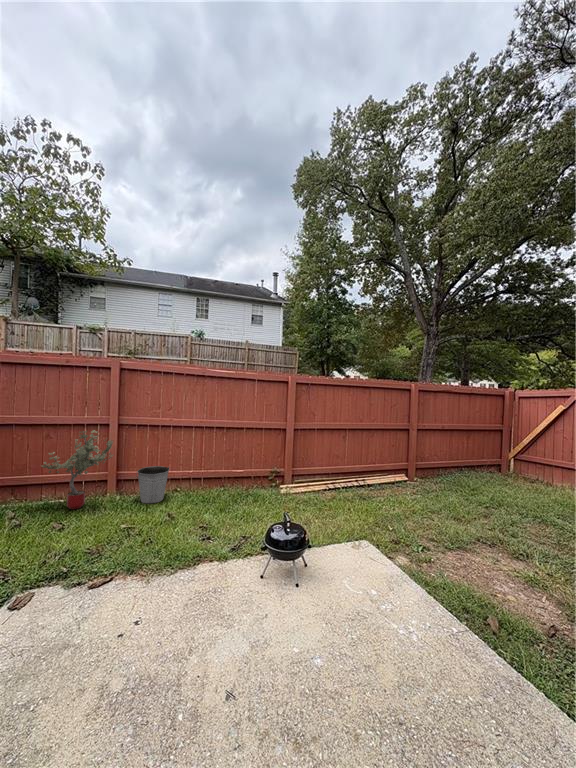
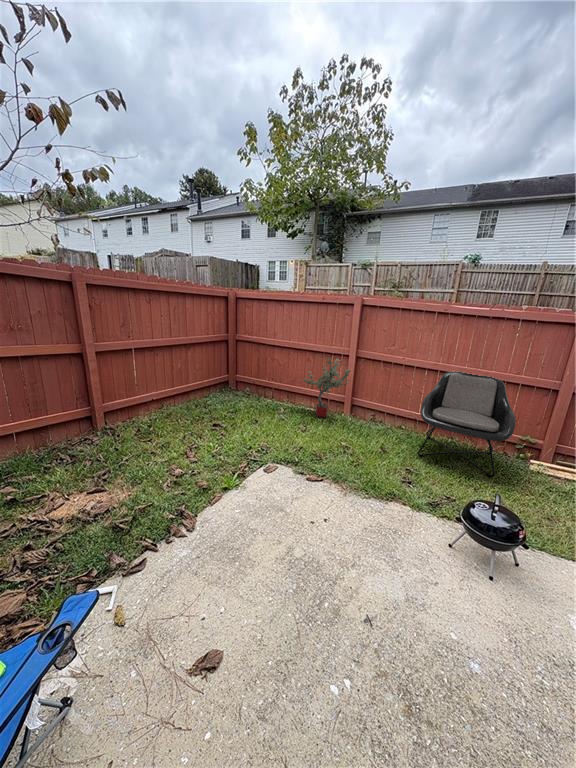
lounge chair: none [199,424,271,513] -> present [418,372,516,478]
bucket: present [136,466,169,503] -> none [366,398,396,432]

